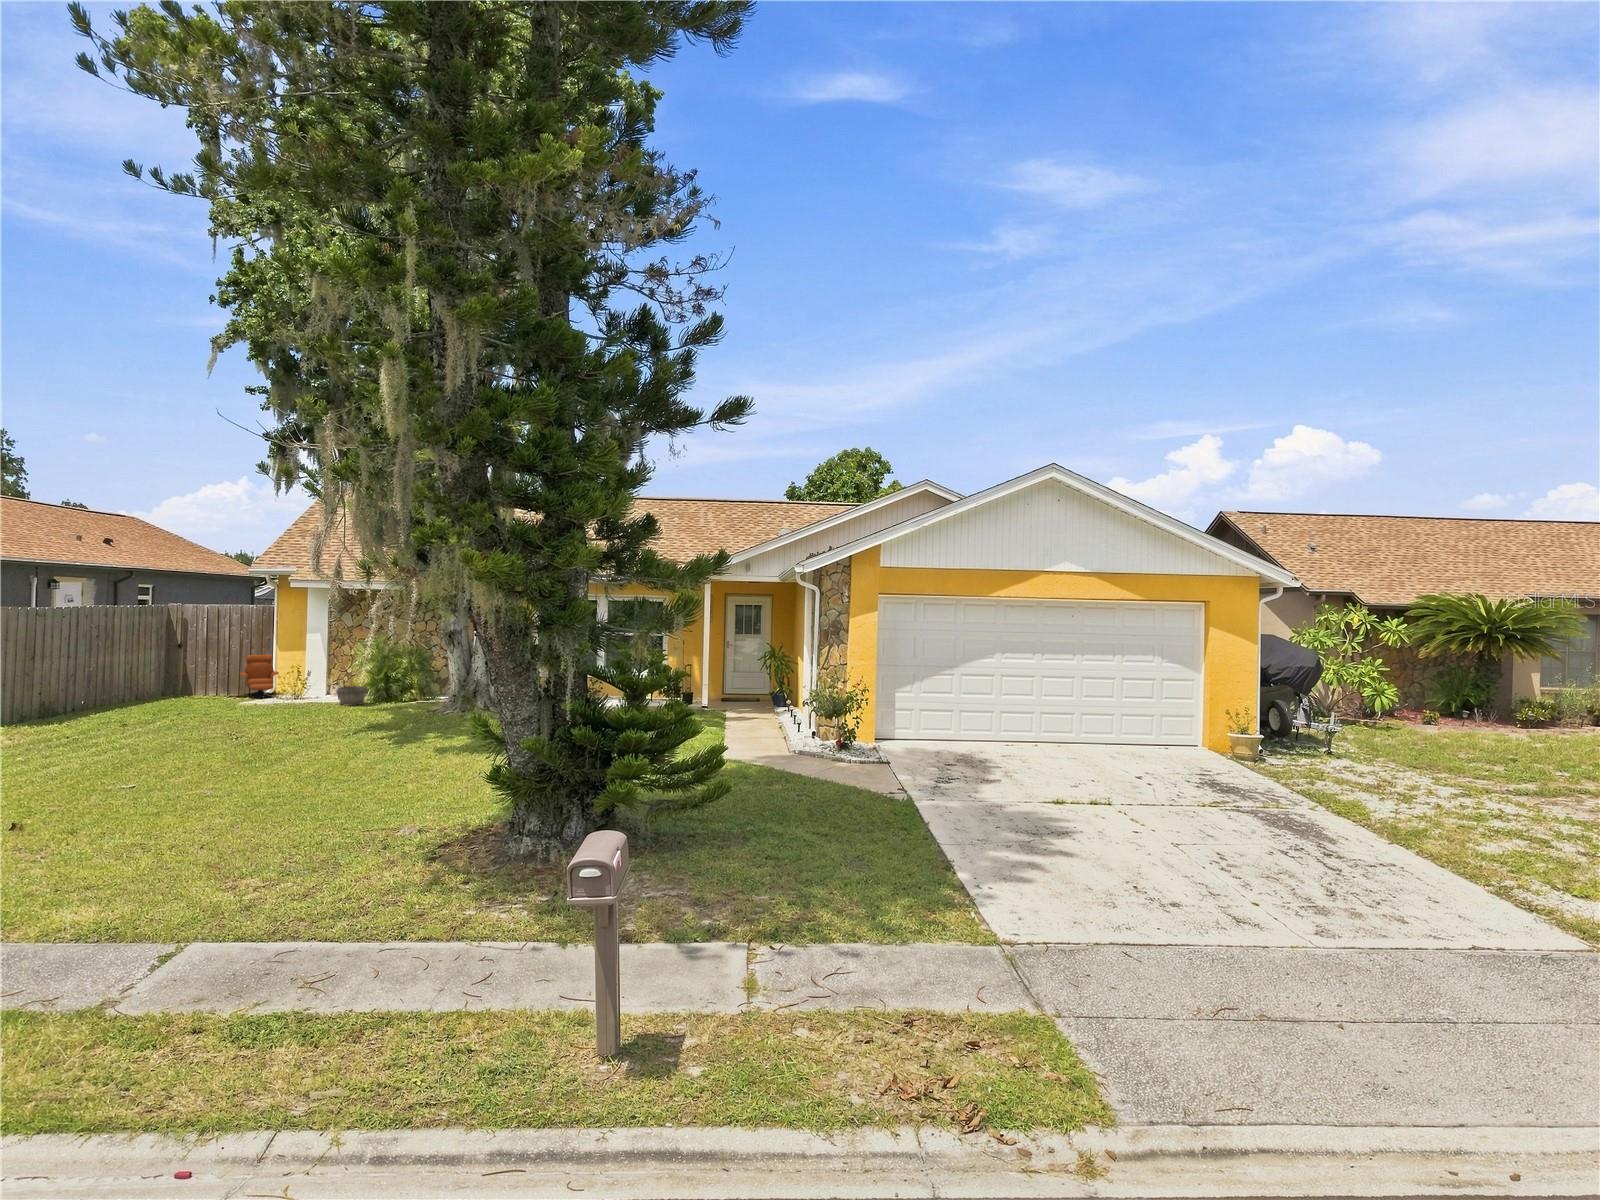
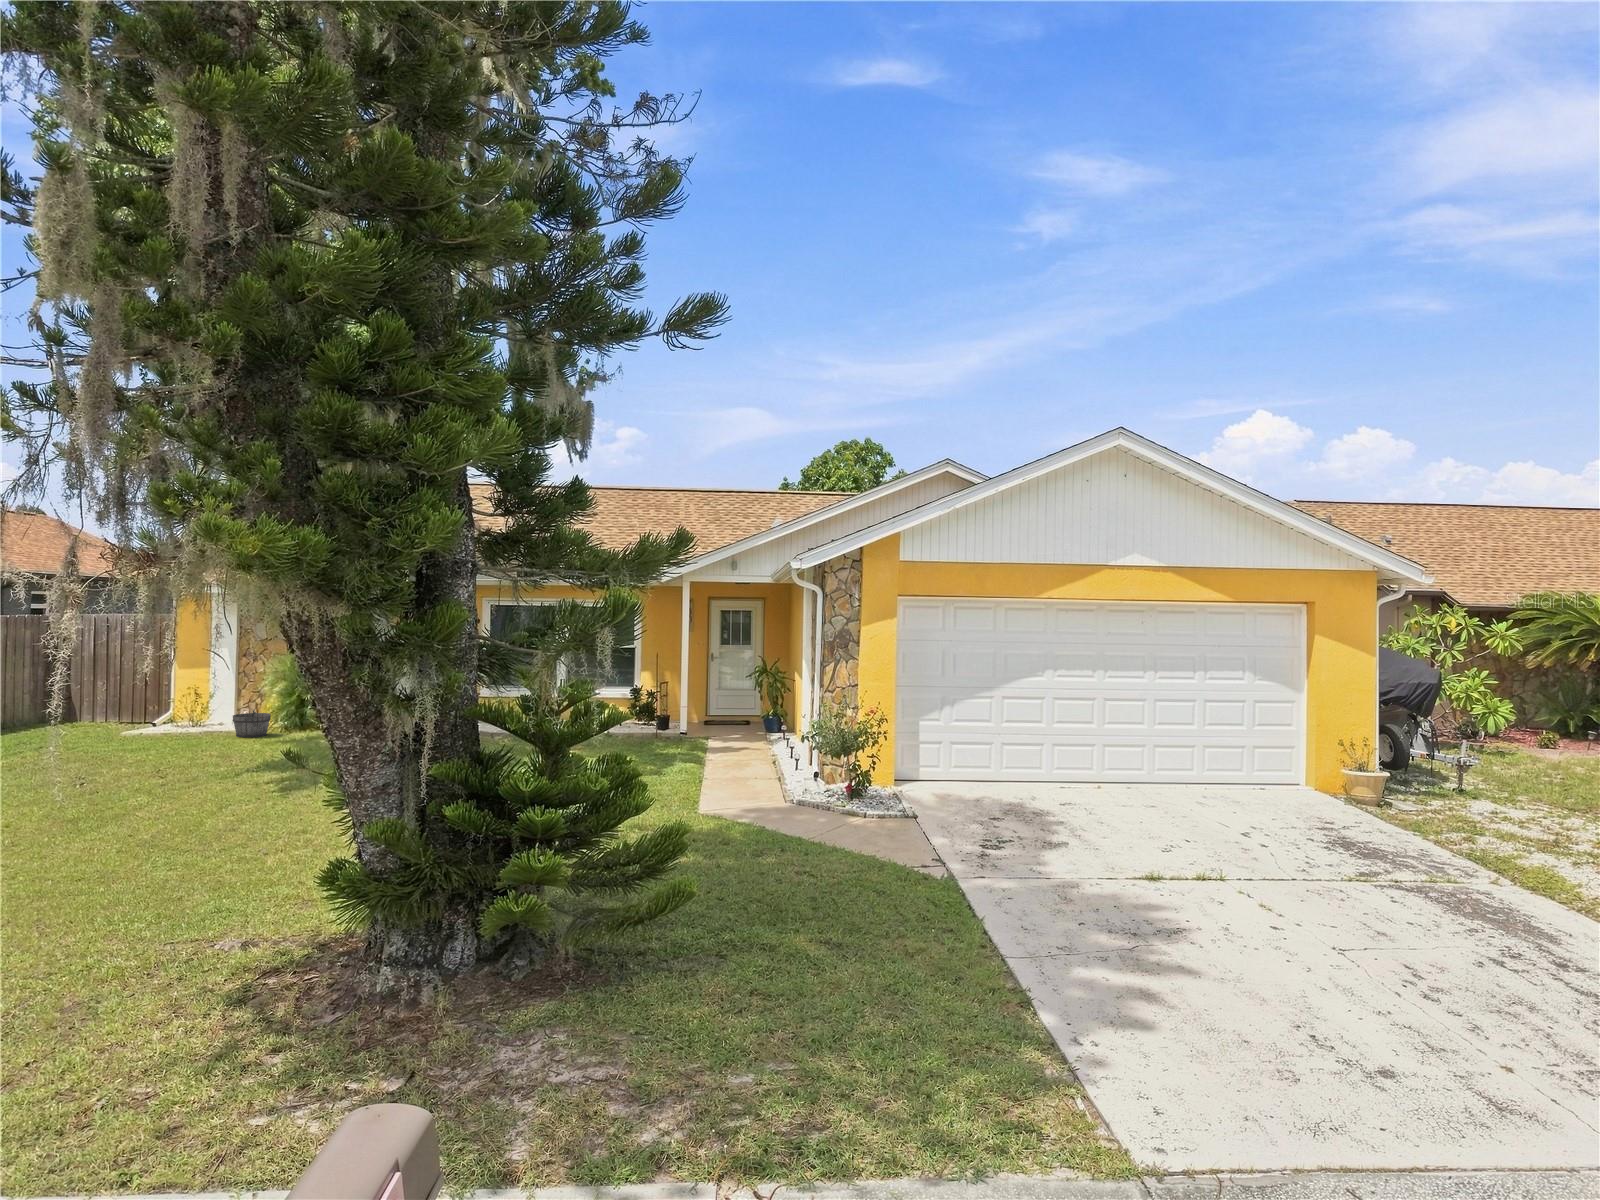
lounge chair: present [240,655,279,699] -> none [119,675,169,730]

